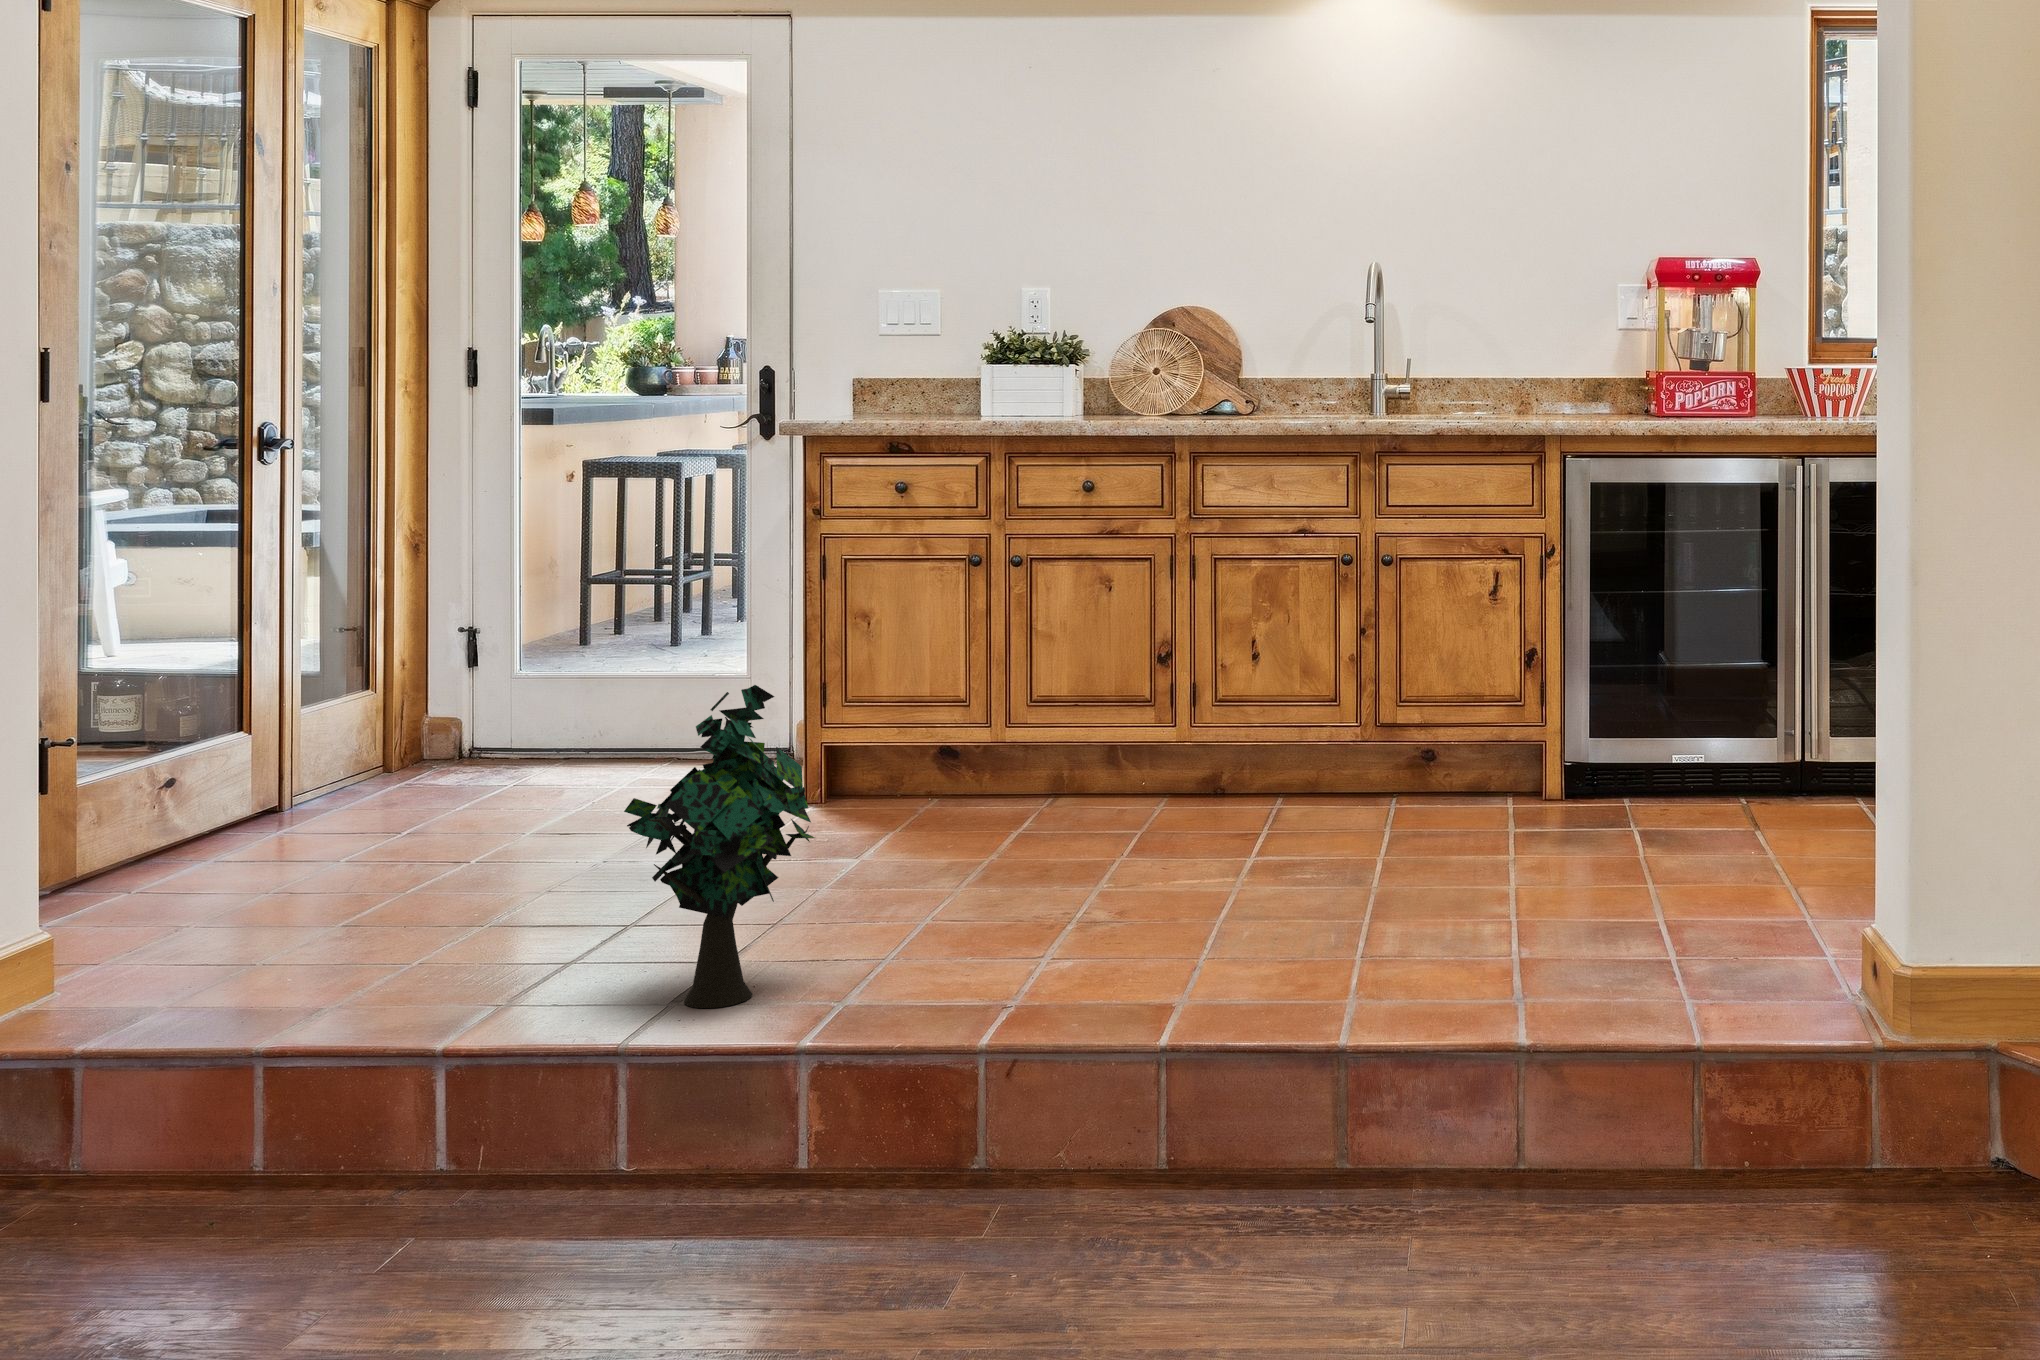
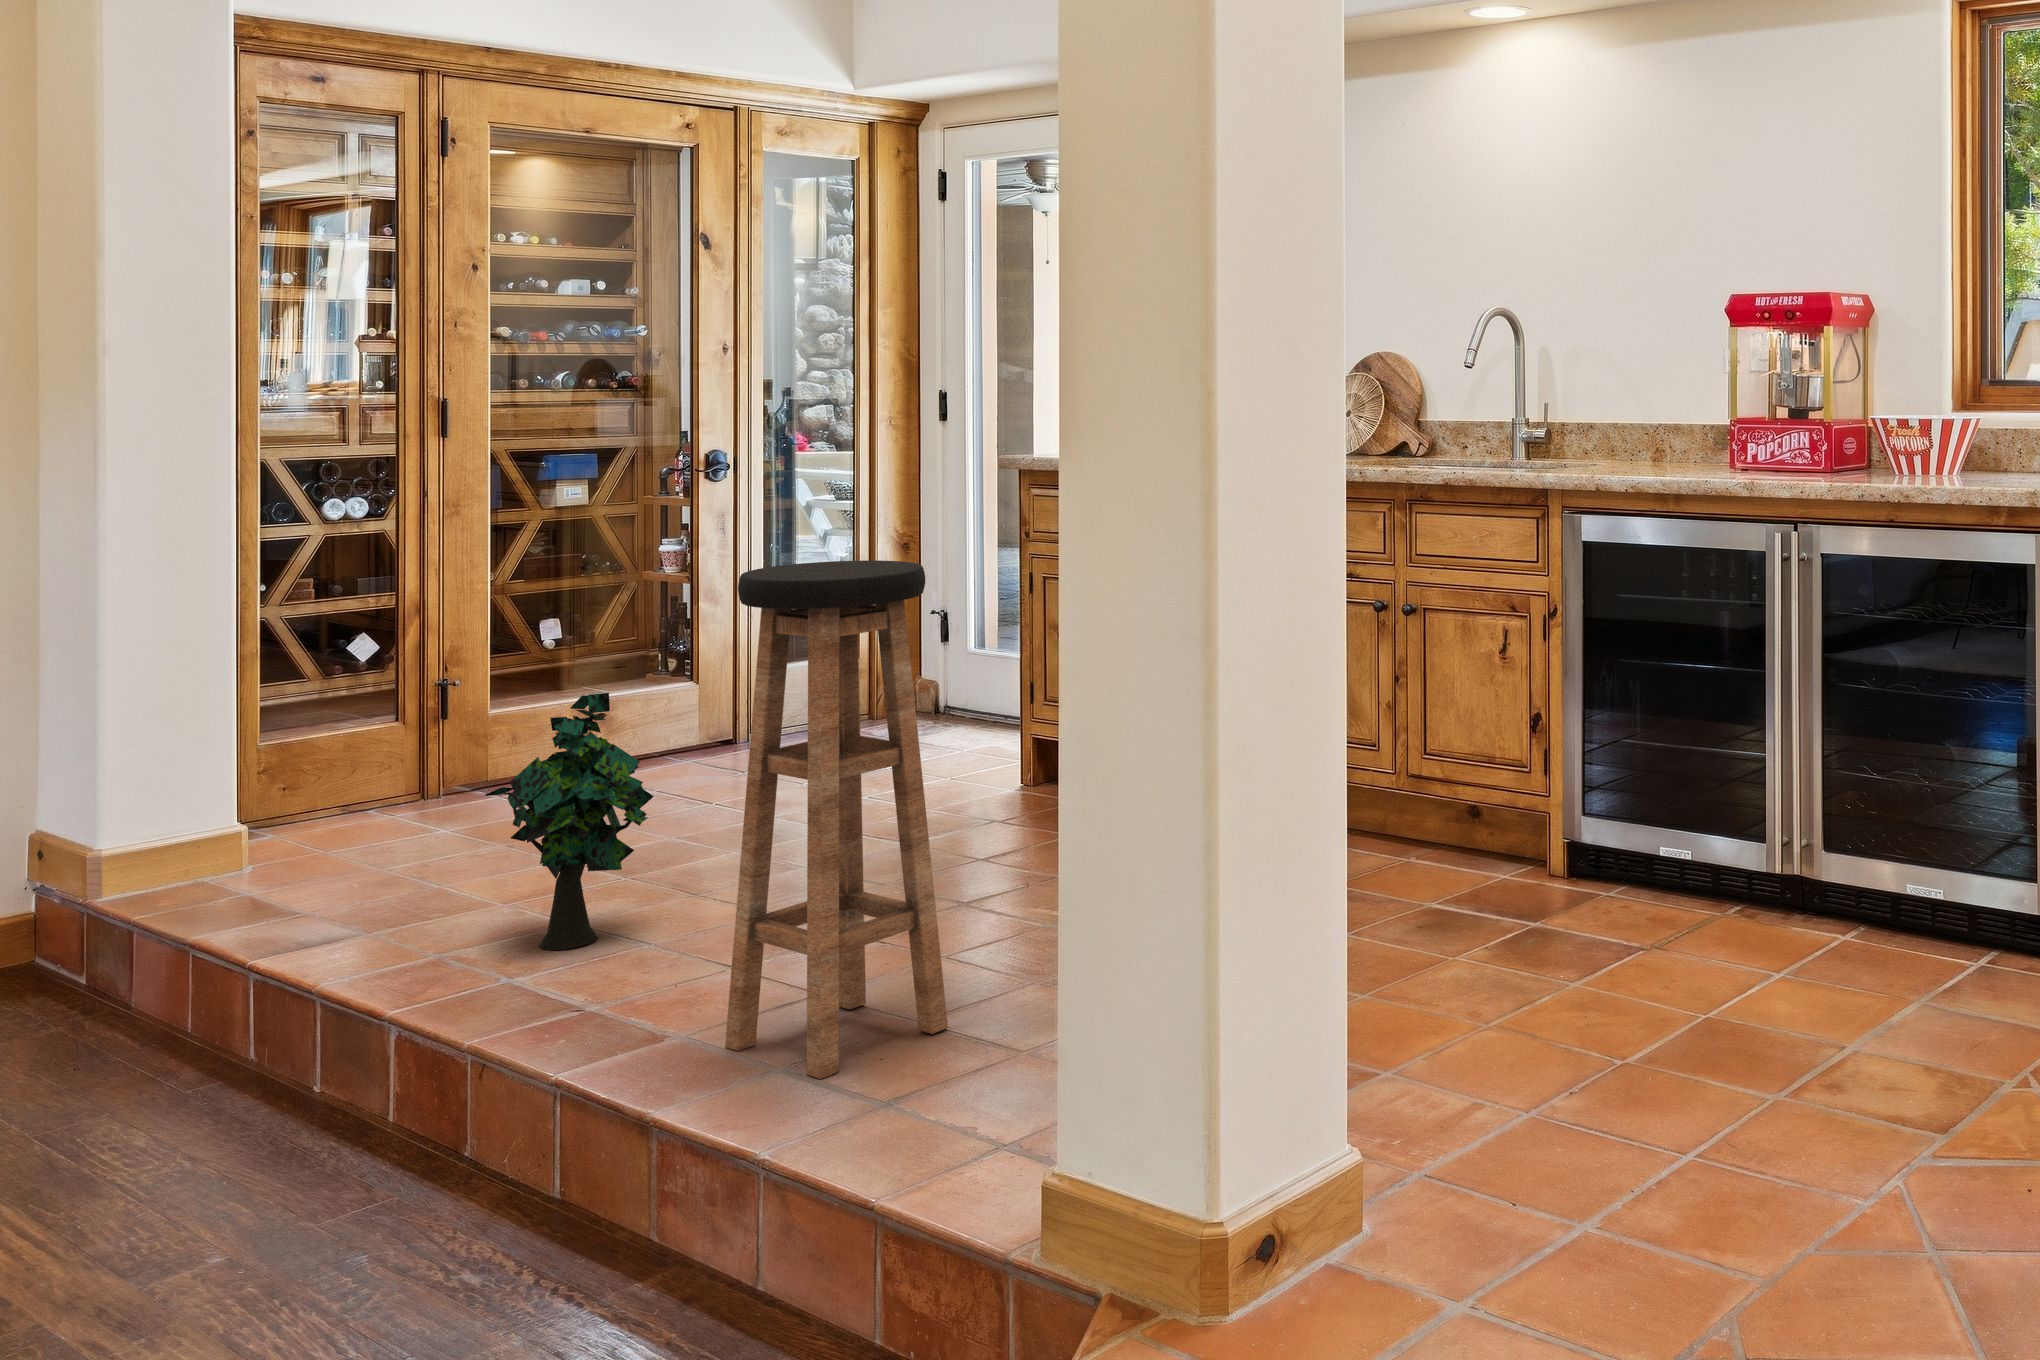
bar stool: none [1178,497,1366,1030] -> present [725,560,948,1079]

